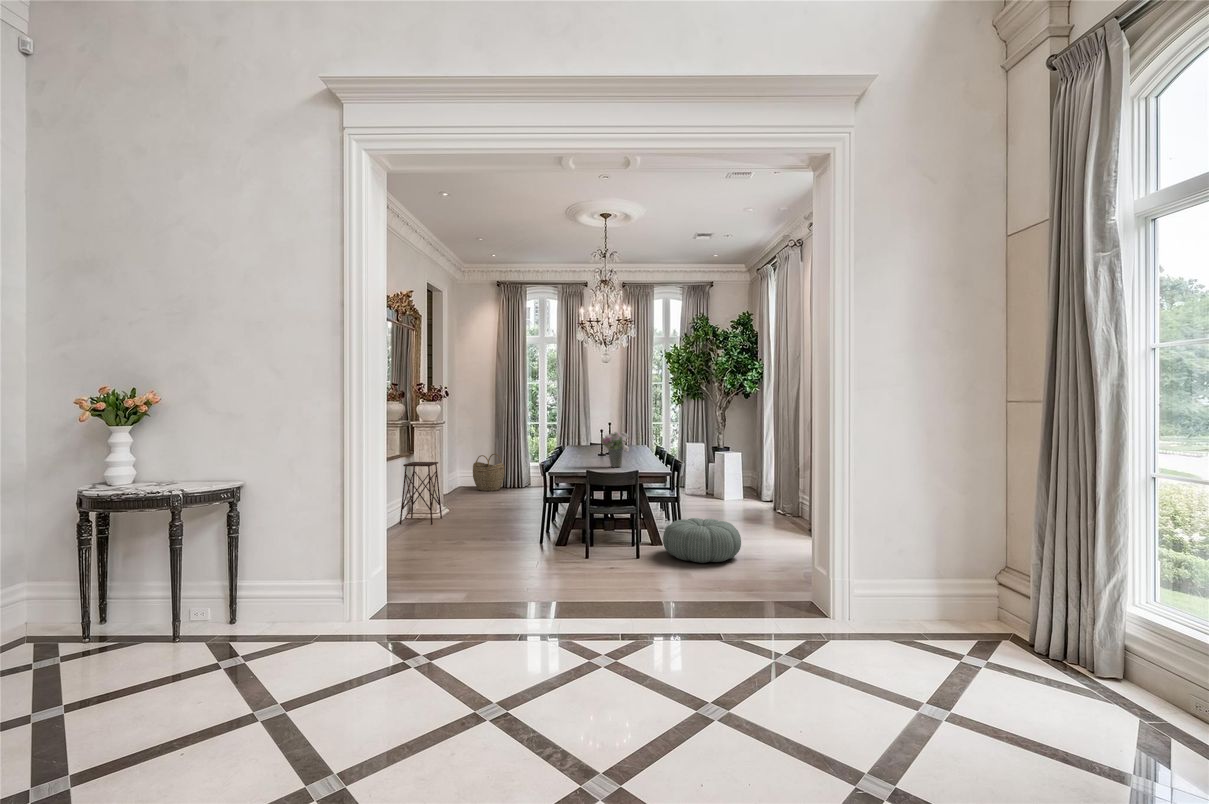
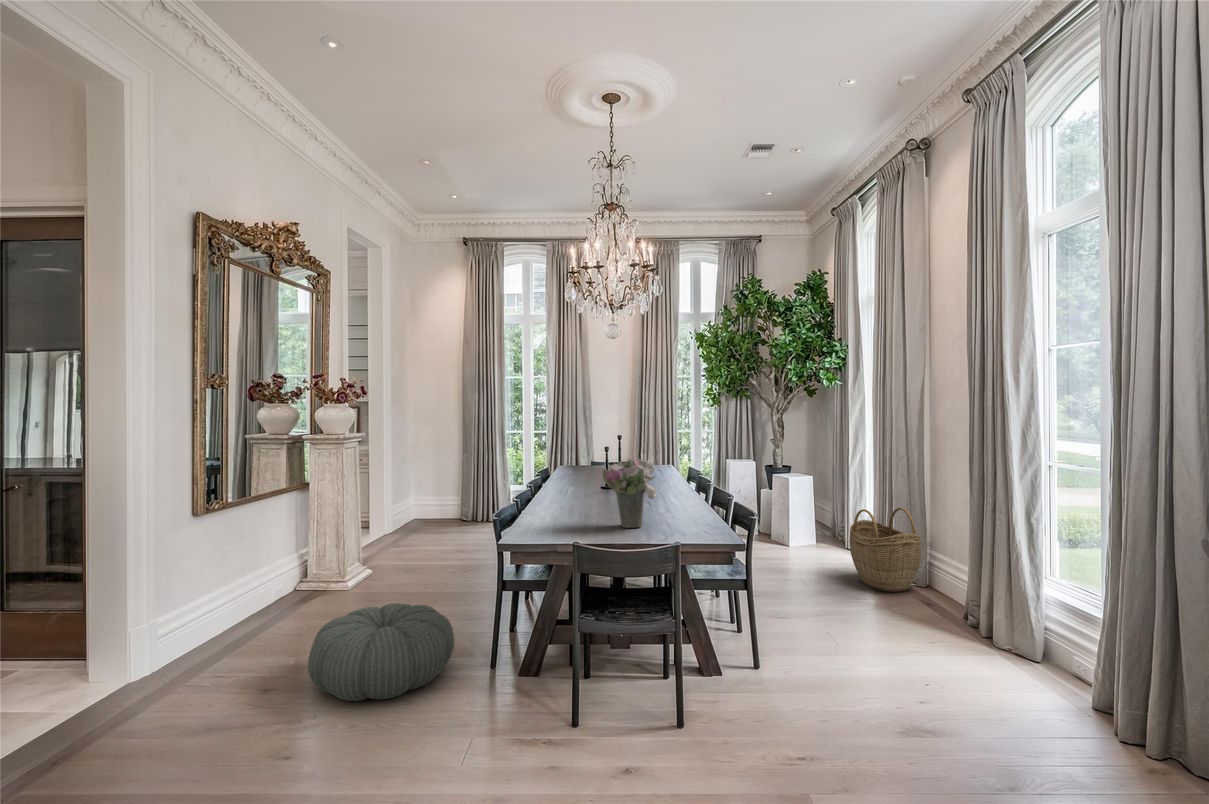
woven basket: present [473,454,505,491] -> present [850,508,921,592]
side table: present [400,462,442,525] -> none [271,500,351,608]
pouf: present [663,518,741,563] -> present [308,603,454,701]

